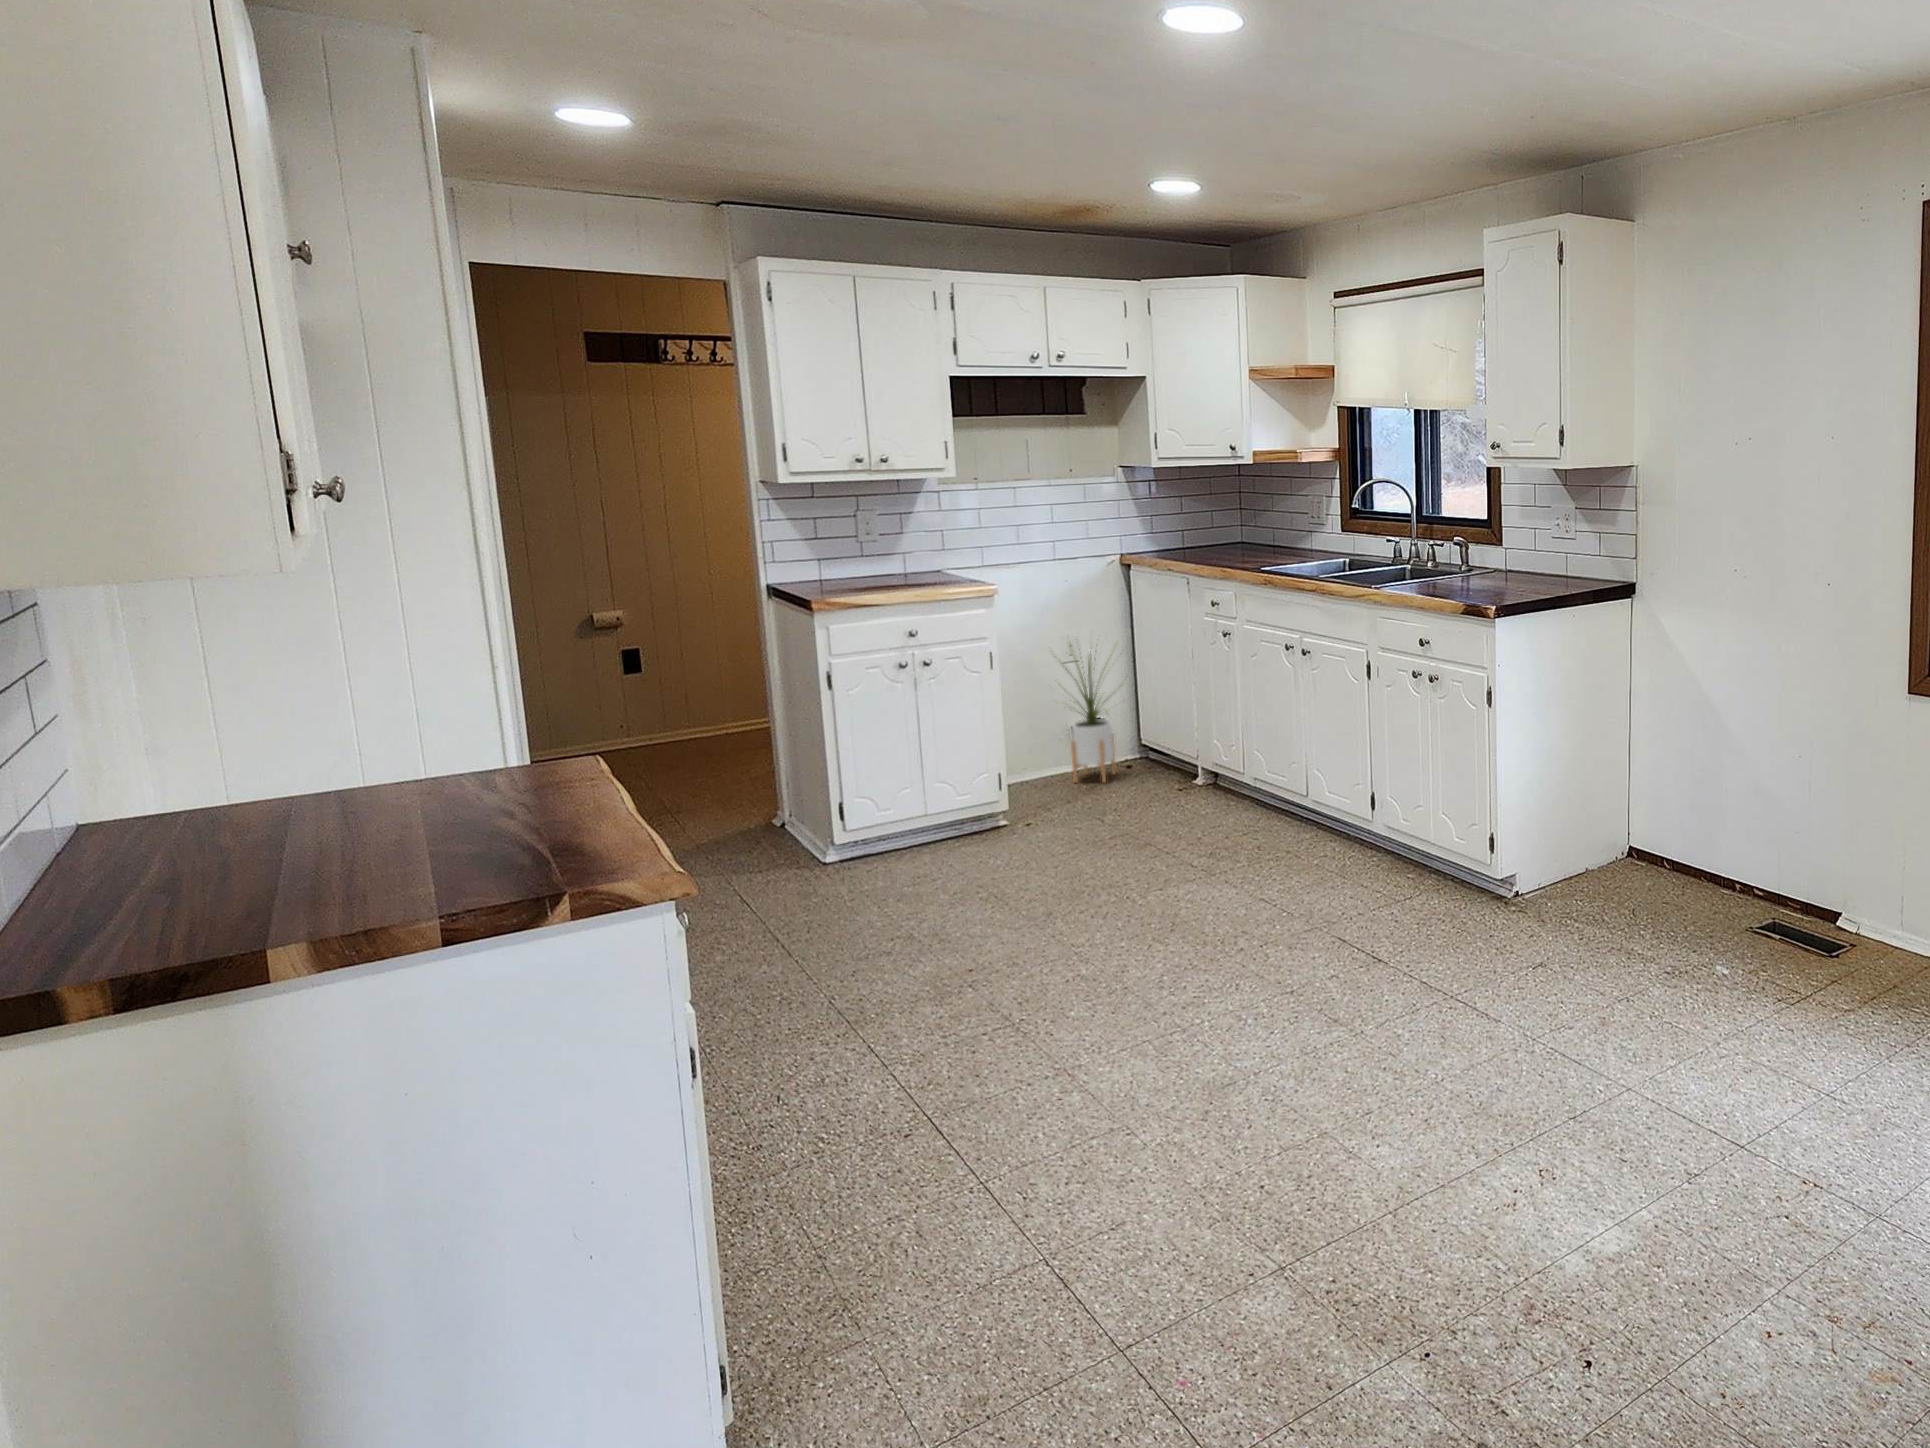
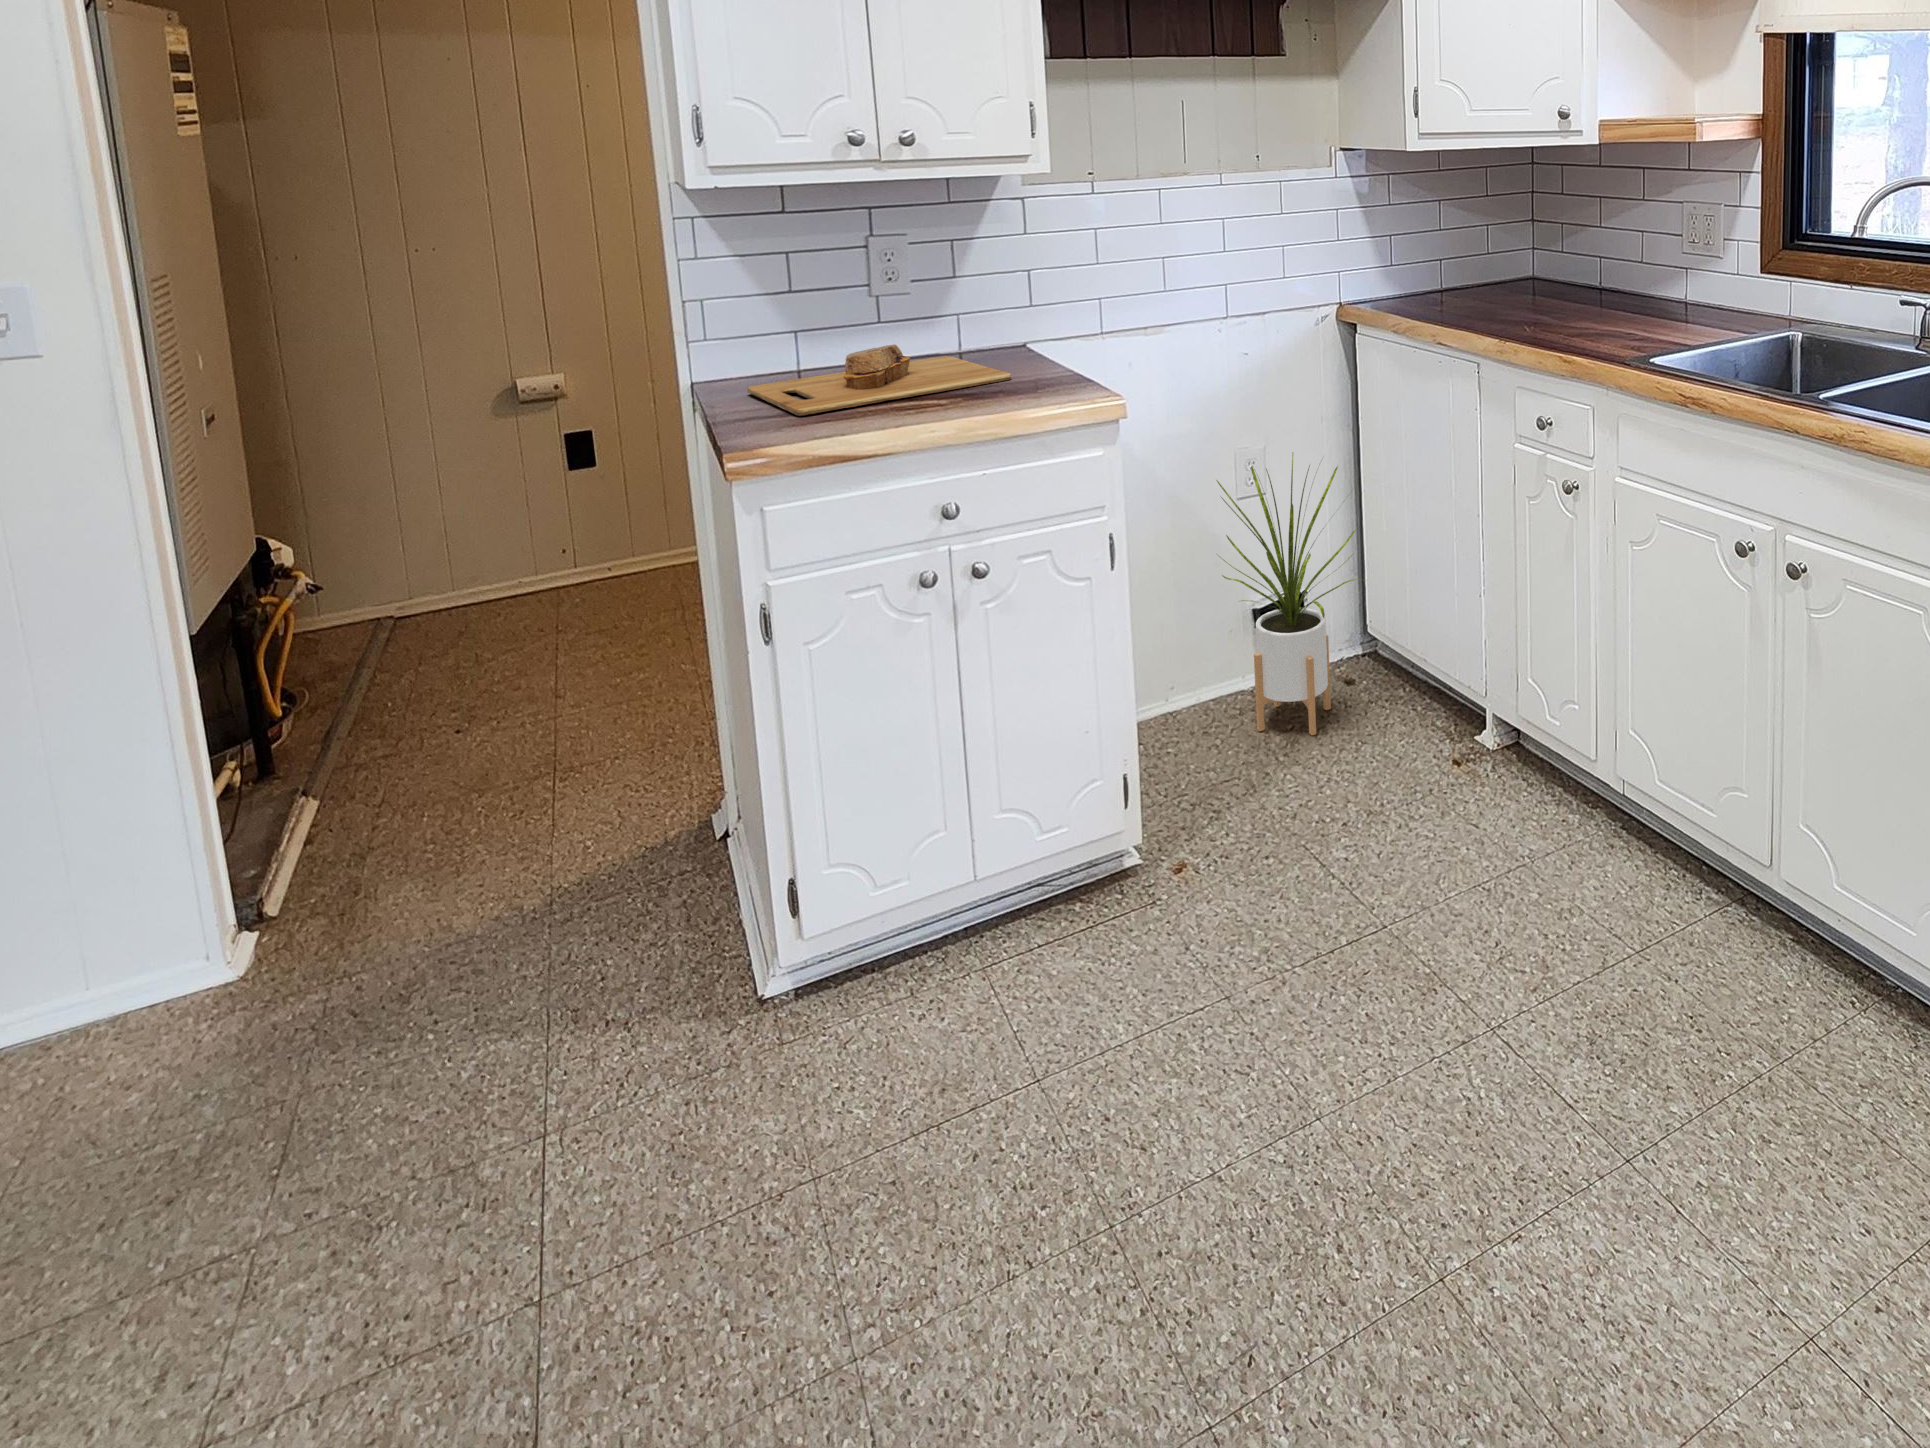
cutting board: none [801,564,938,592] -> present [748,344,1011,416]

